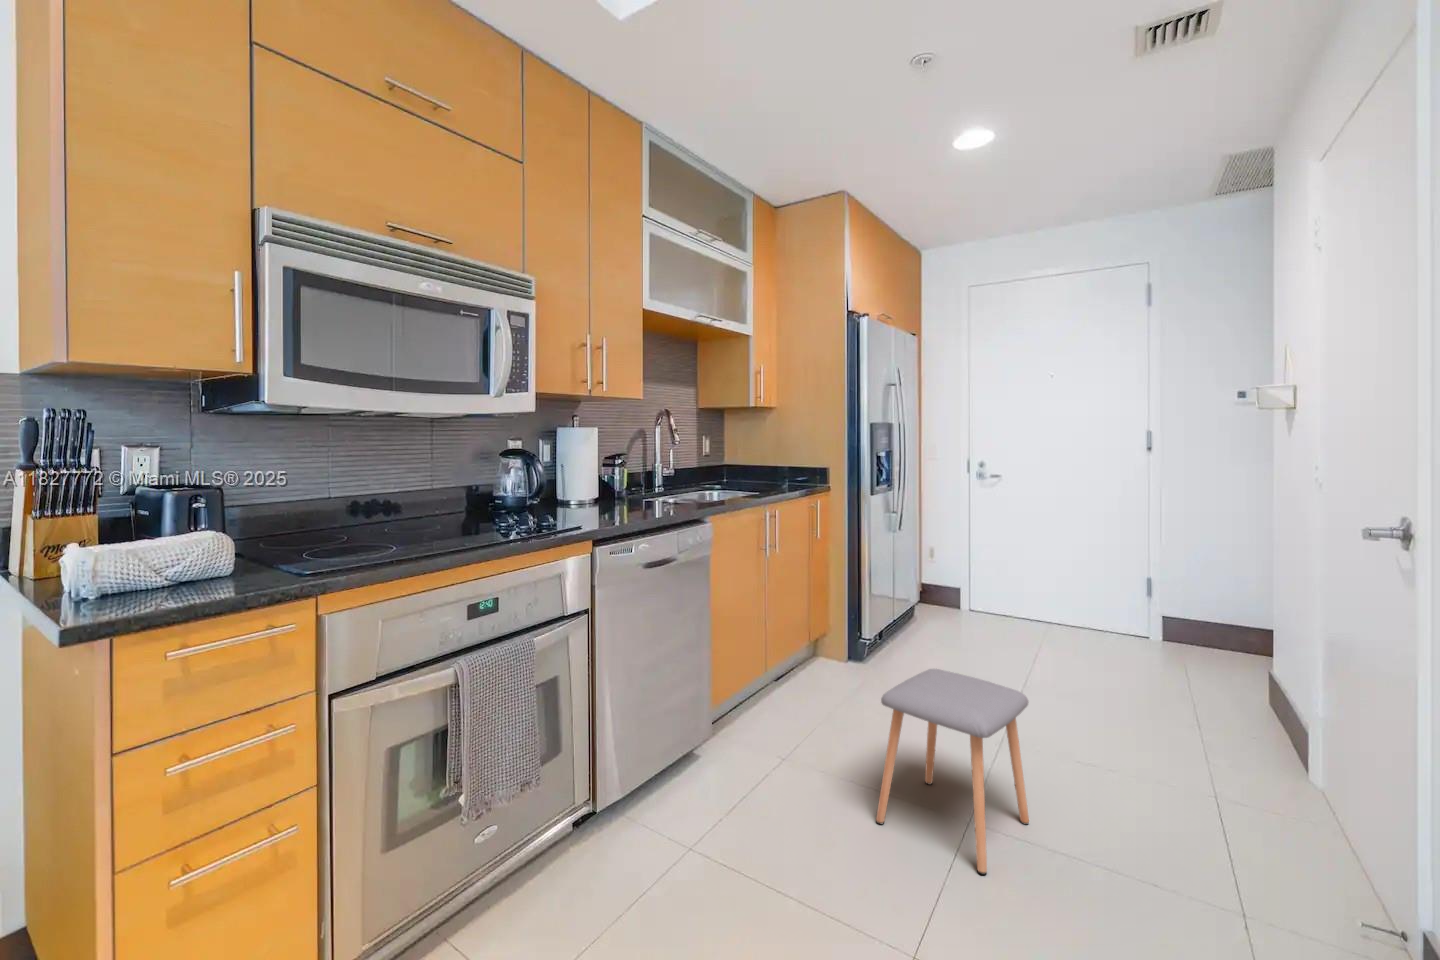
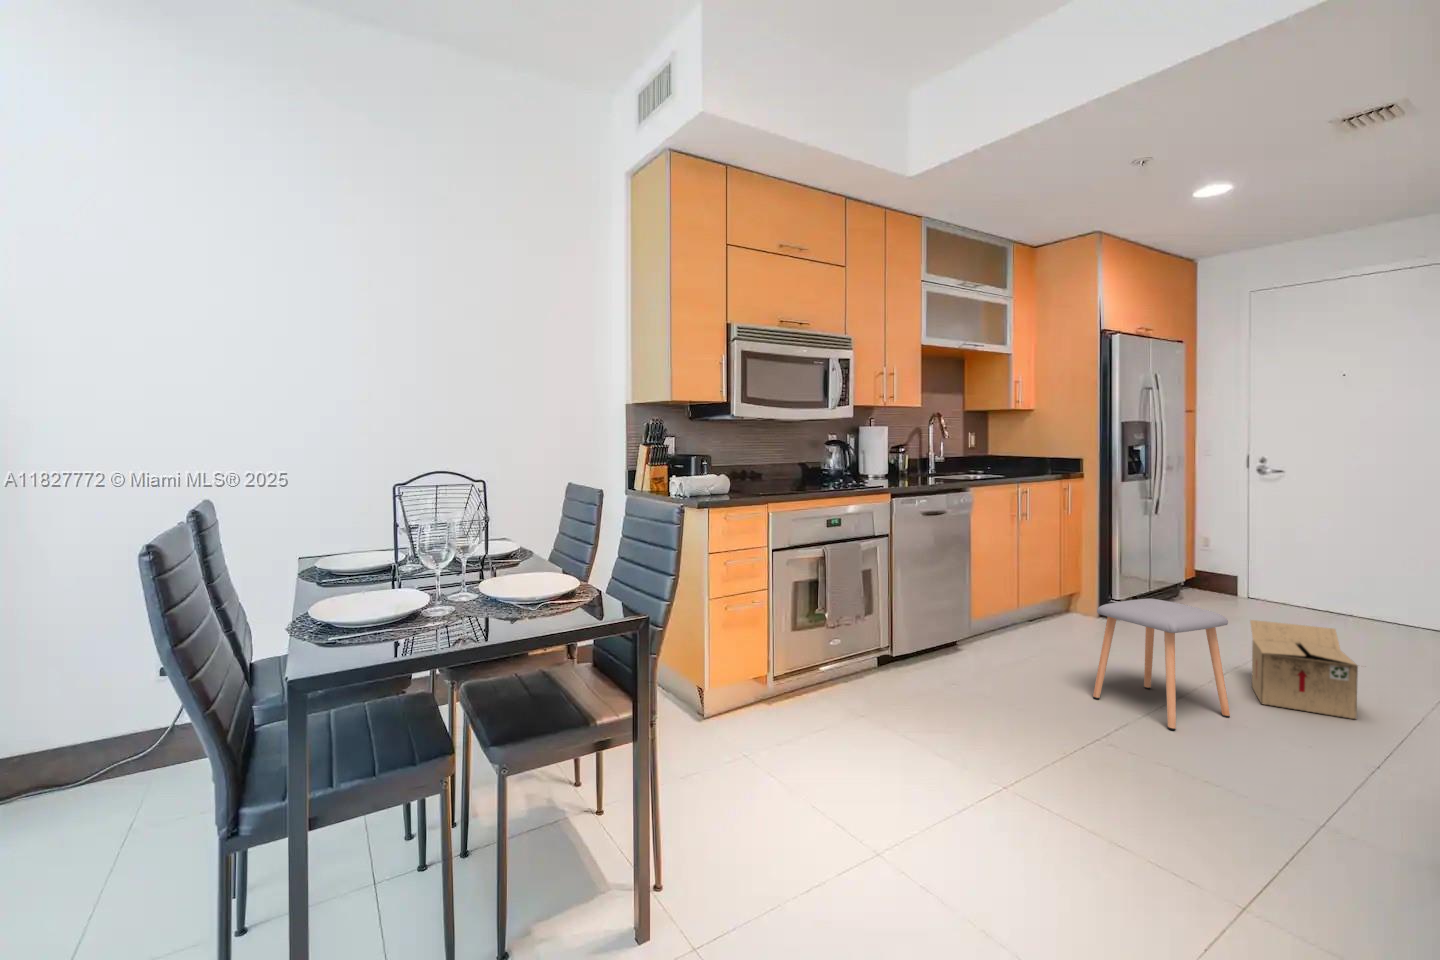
cardboard box: none [1020,672,1155,794] -> present [1250,620,1358,719]

